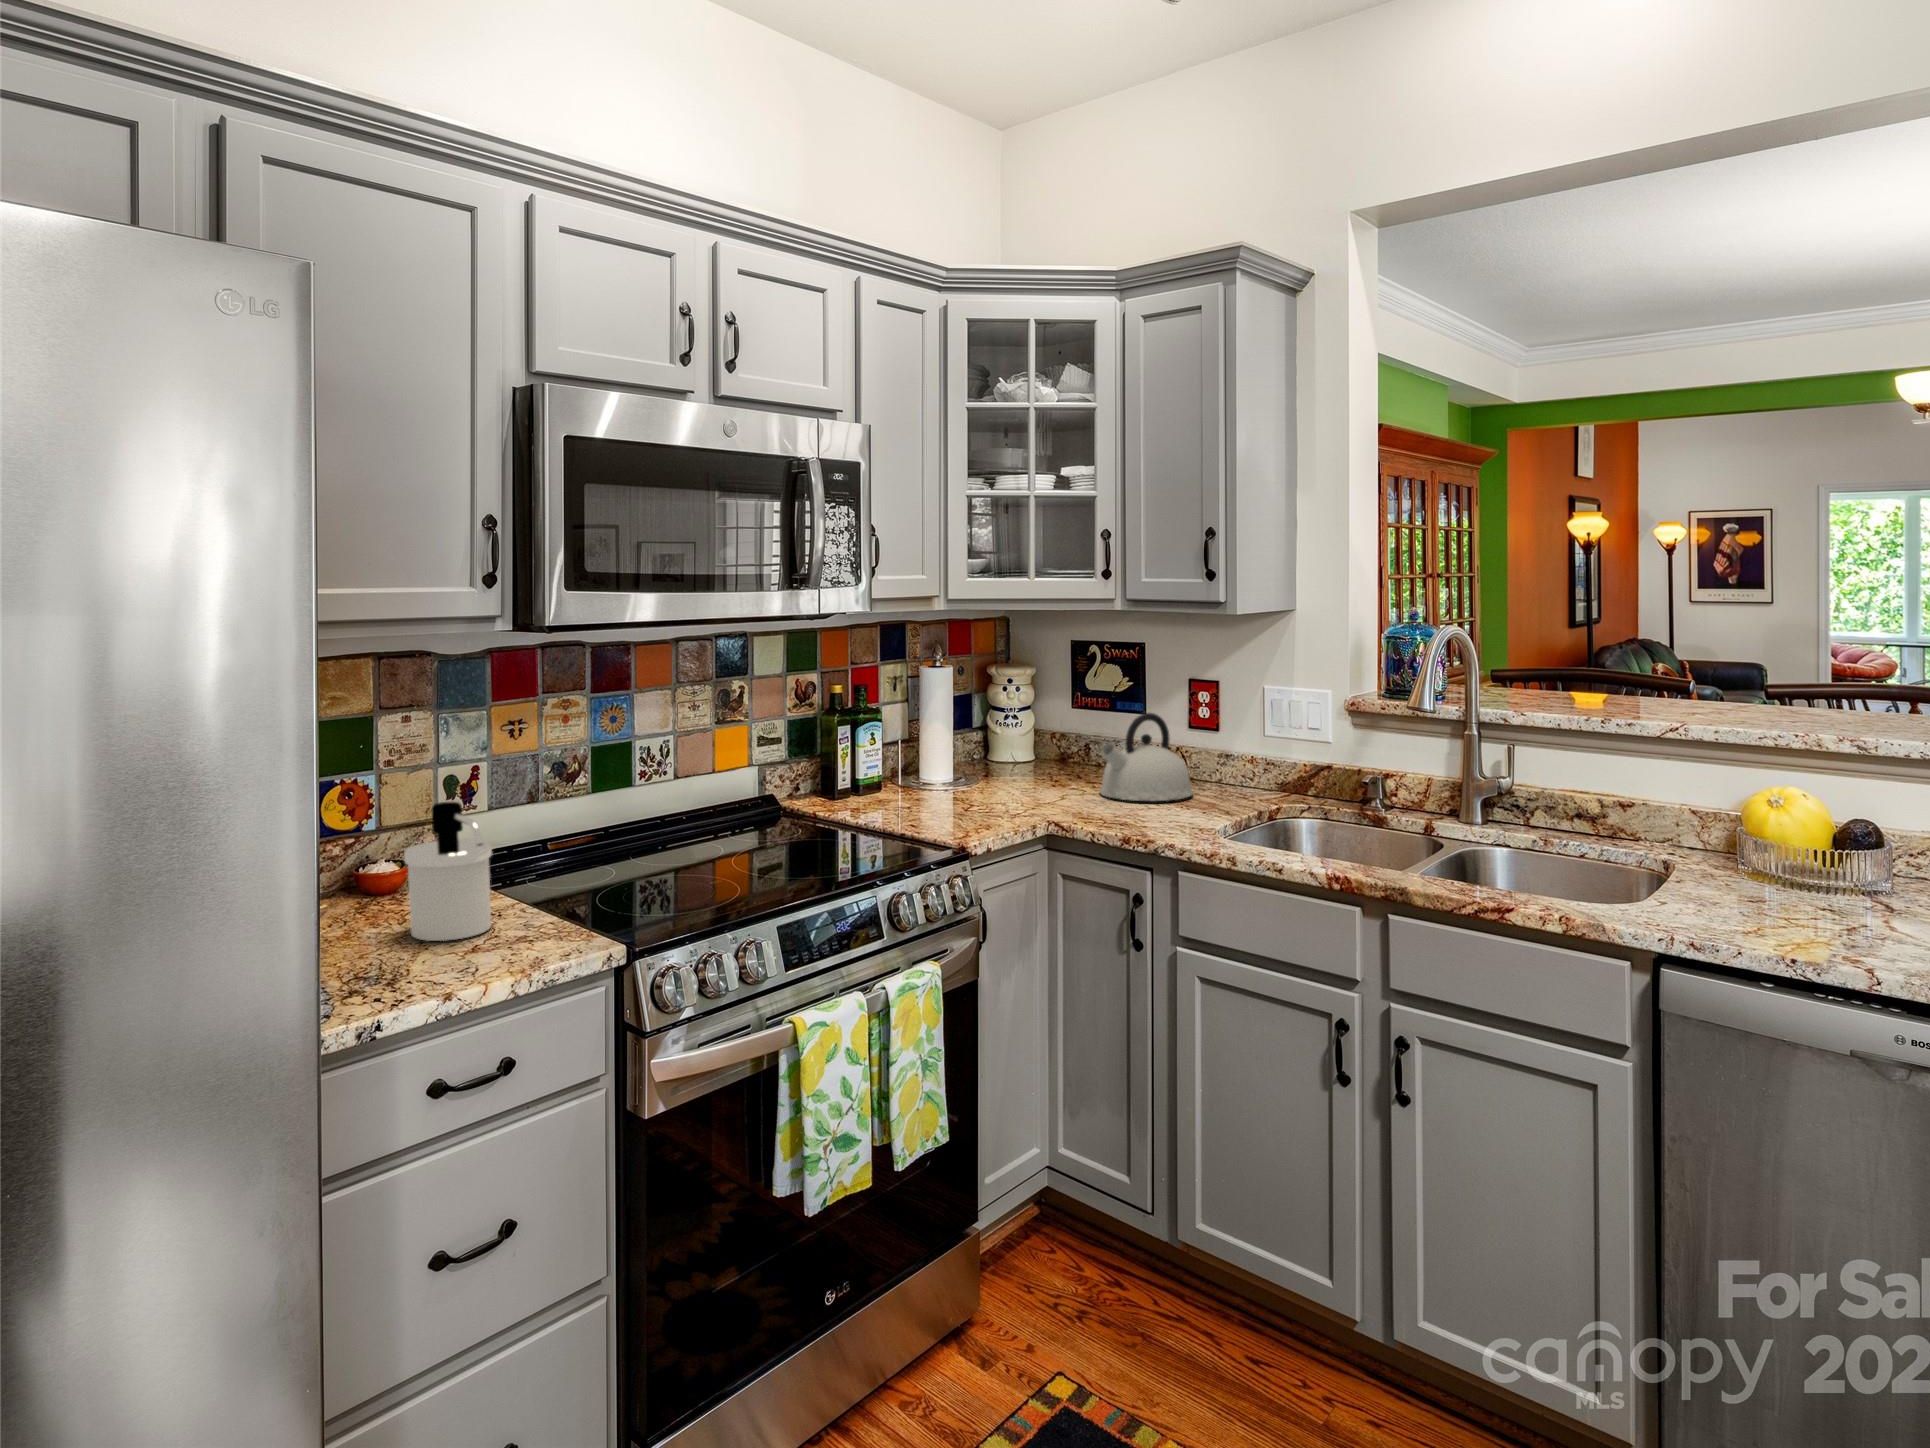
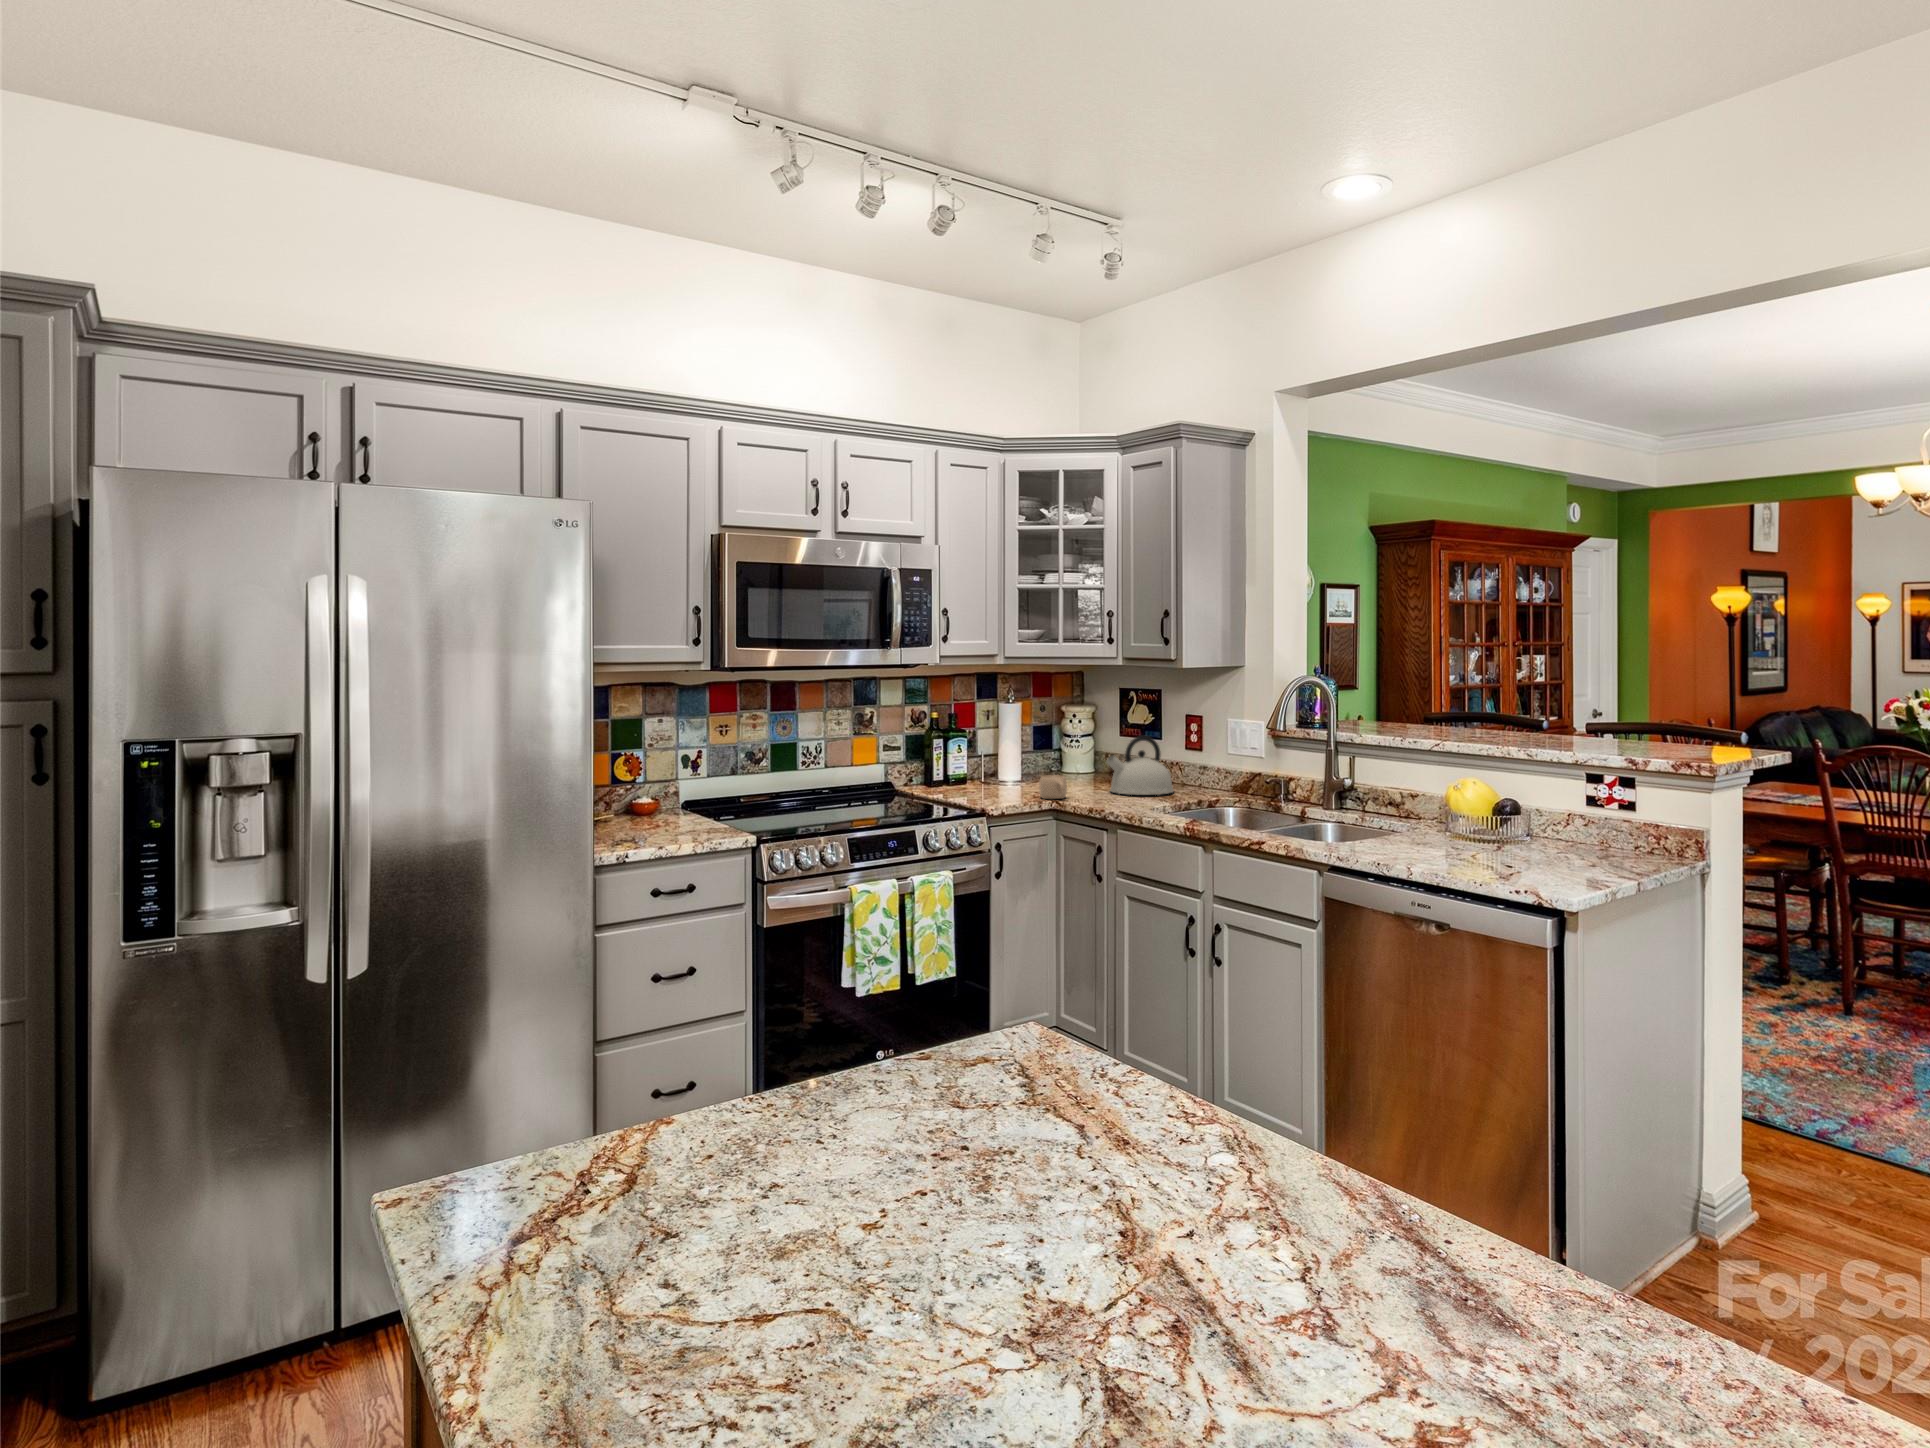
mug: none [1016,777,1061,815] -> present [1039,775,1067,799]
soap dispenser: present [404,802,492,941] -> none [639,761,684,834]

